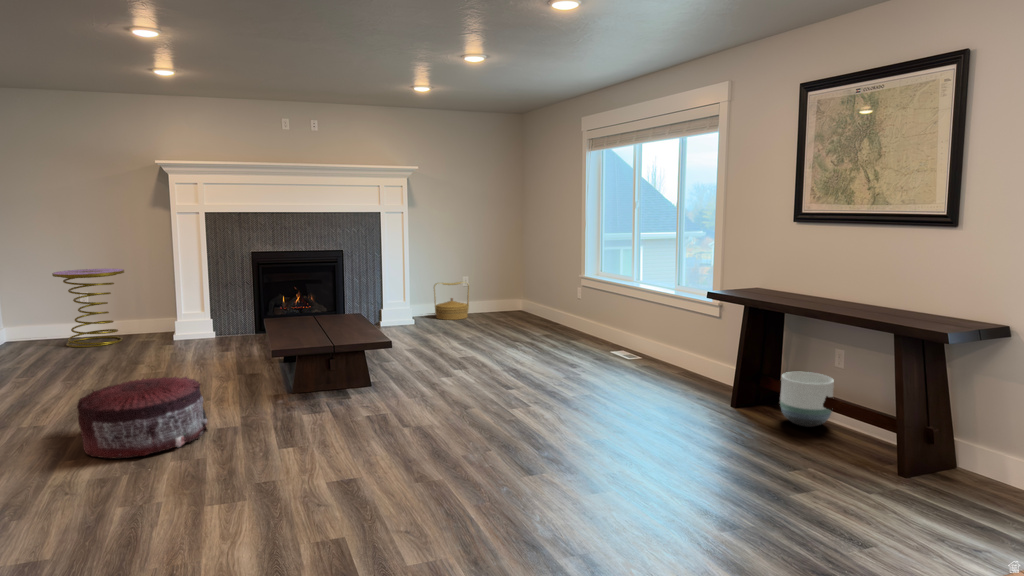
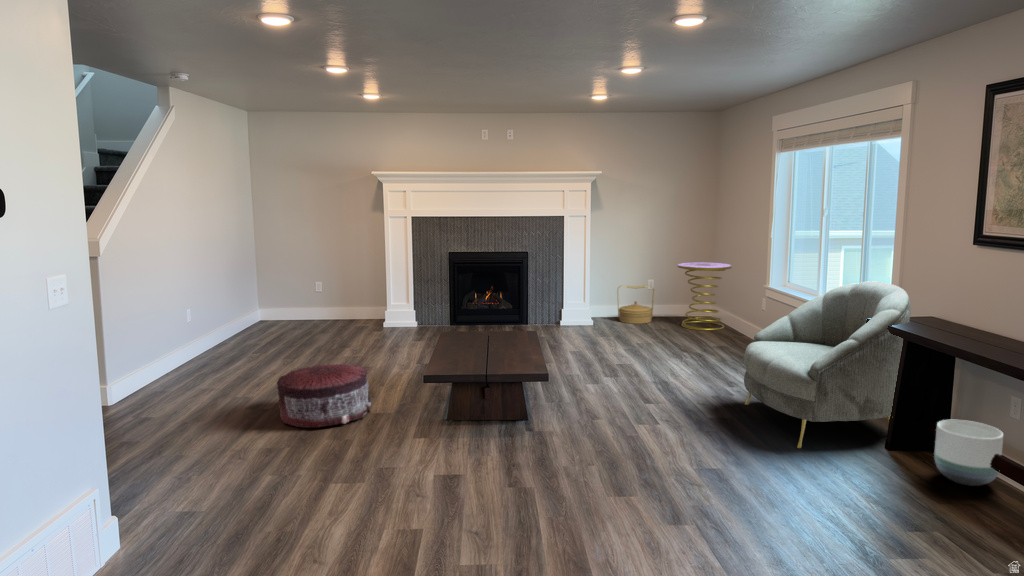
armchair: none [596,260,742,414] -> present [744,281,911,448]
side table: present [52,269,124,347] -> present [677,262,732,330]

